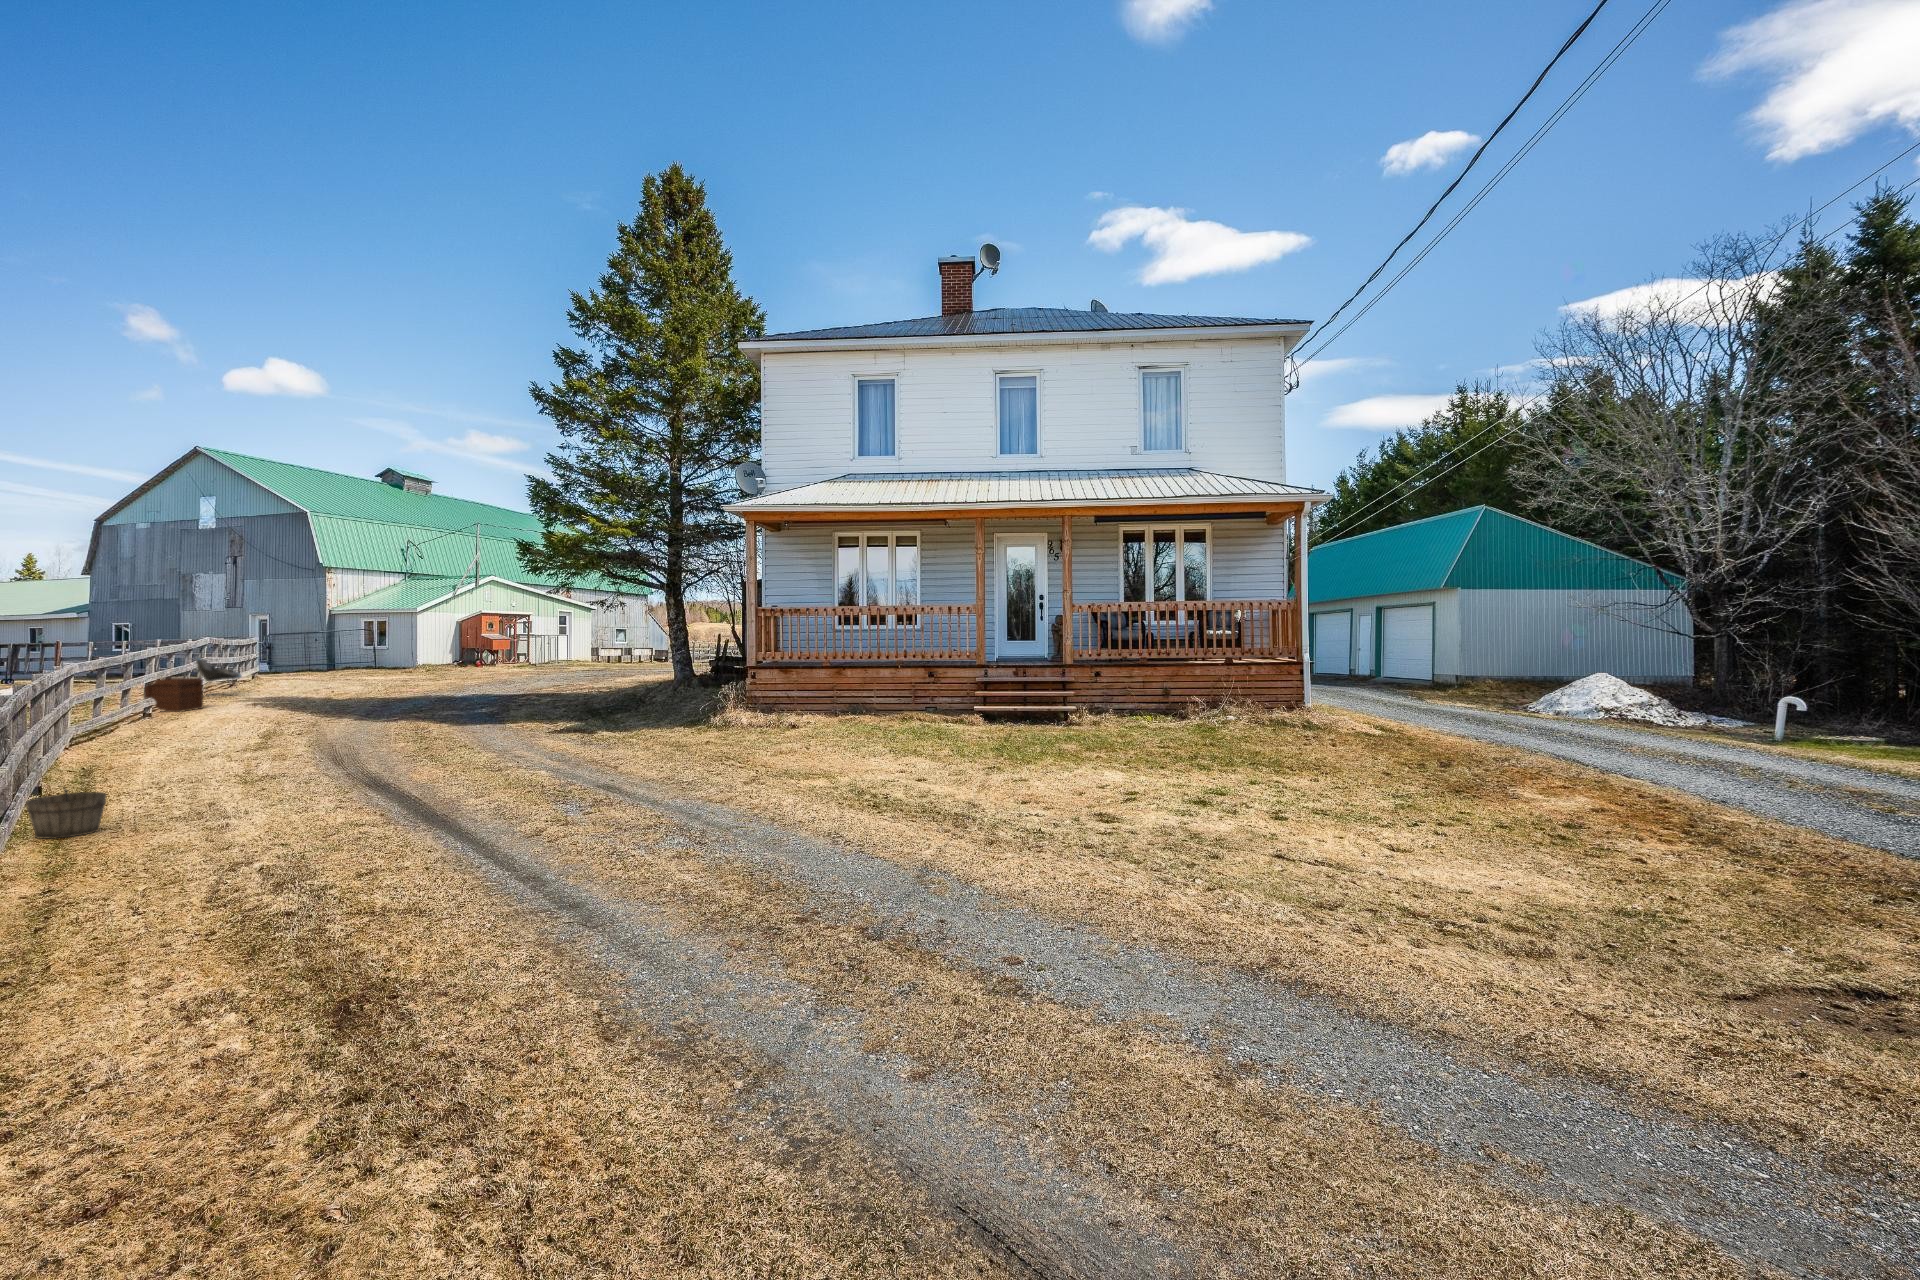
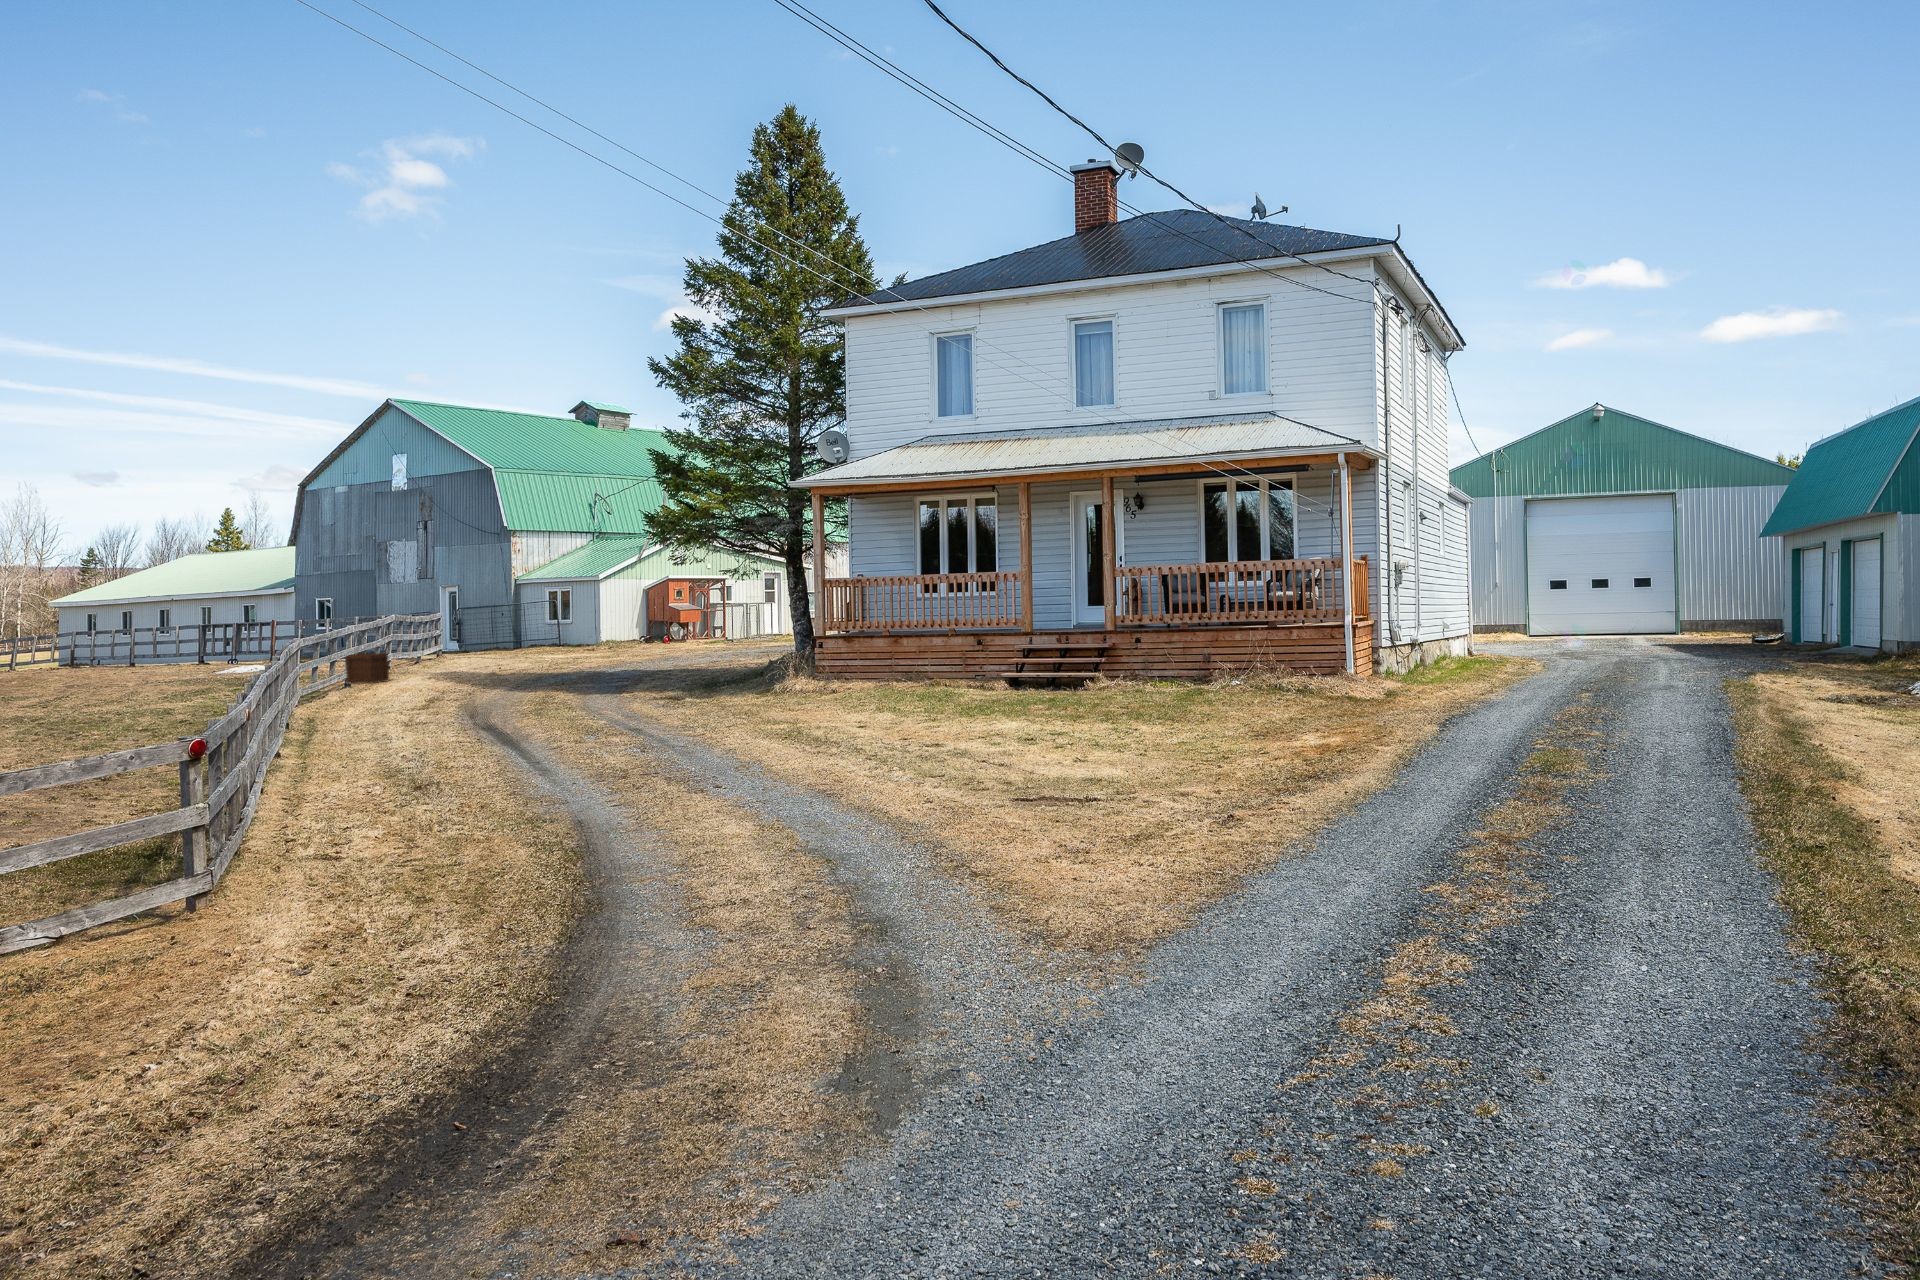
lounge chair: present [196,658,242,696] -> none [384,635,422,673]
wooden bucket: present [26,788,106,839] -> none [293,708,330,739]

